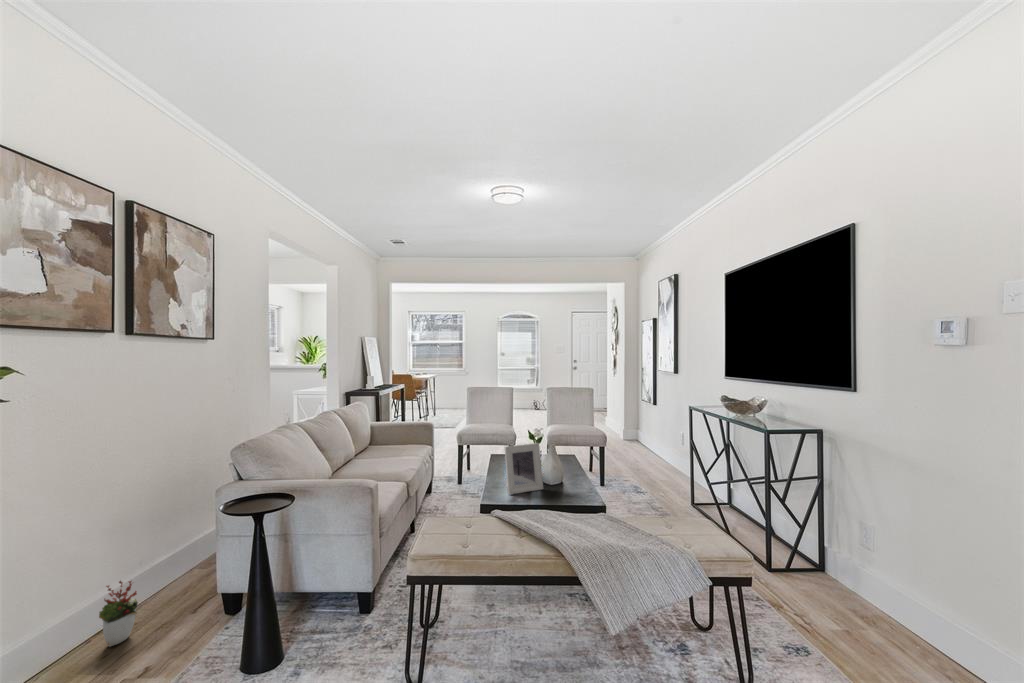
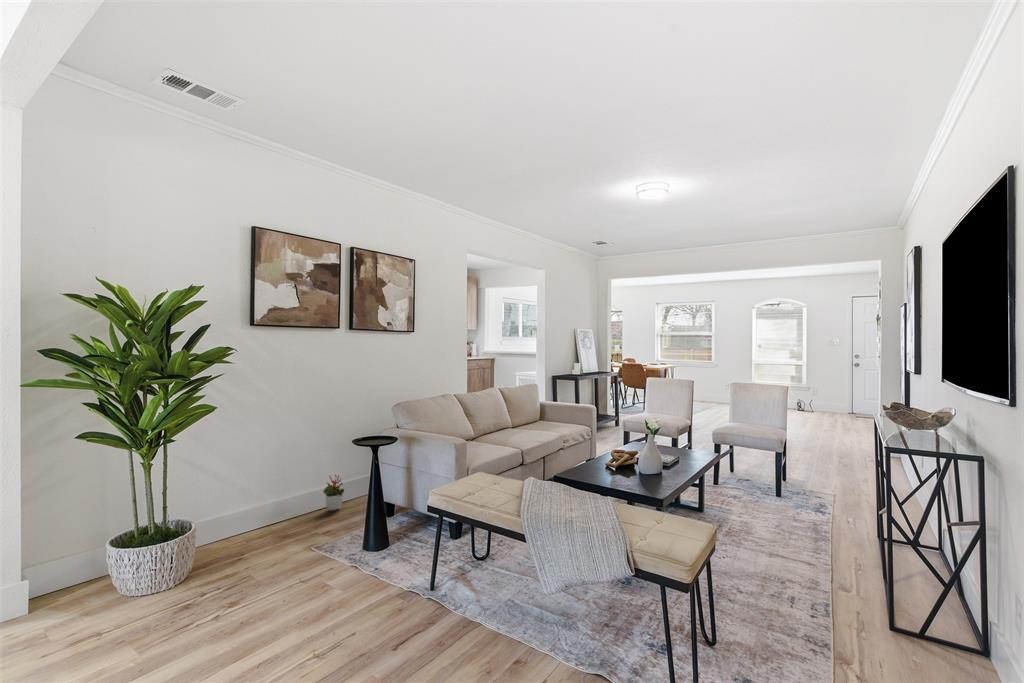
picture frame: present [505,443,543,494] -> none [580,433,615,477]

